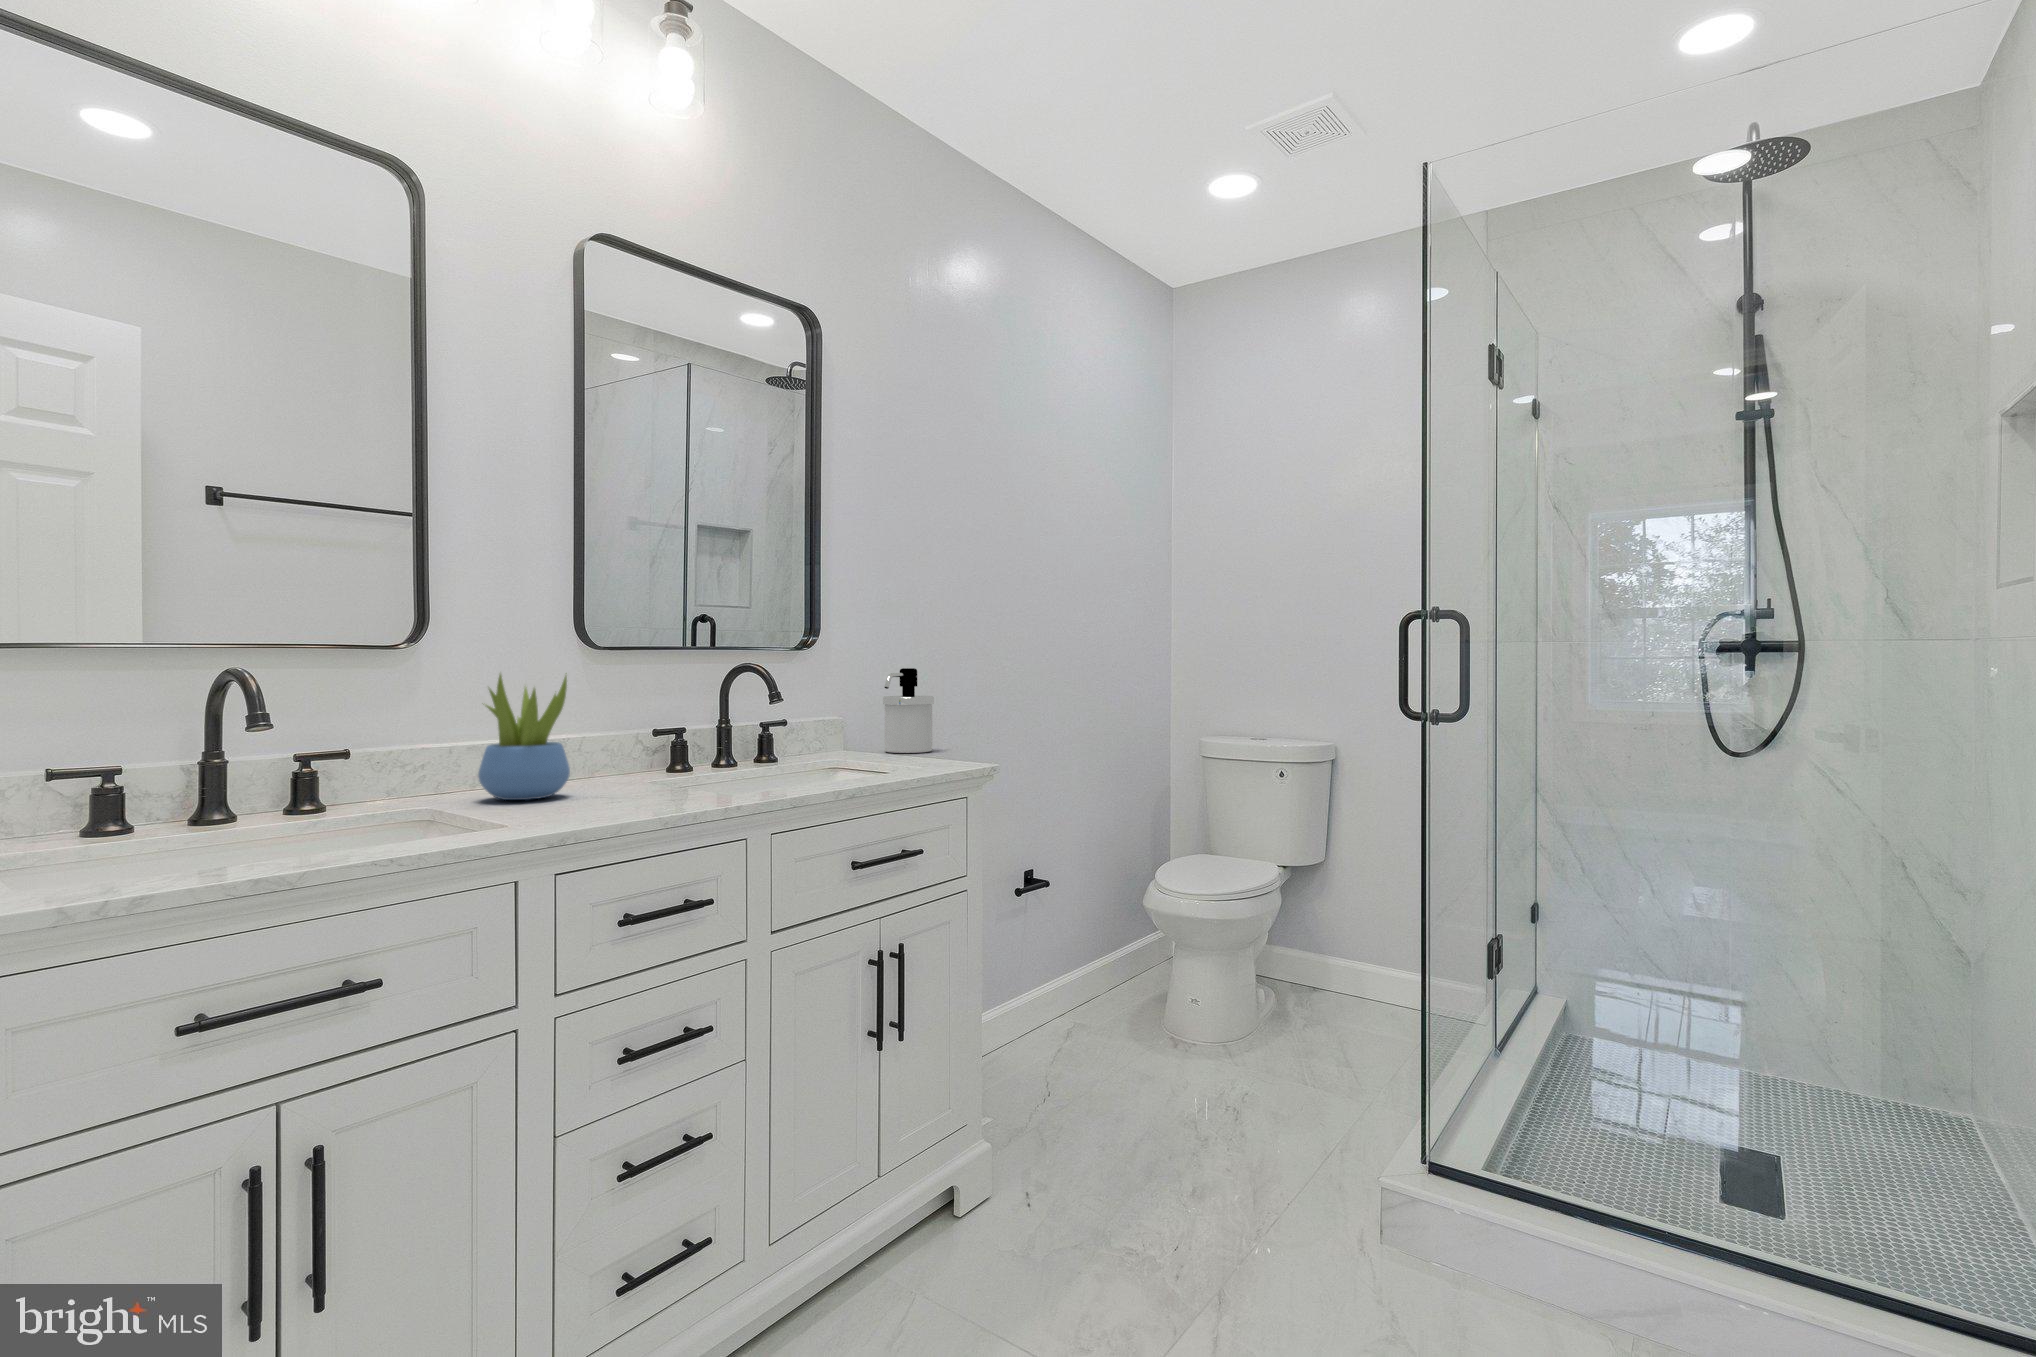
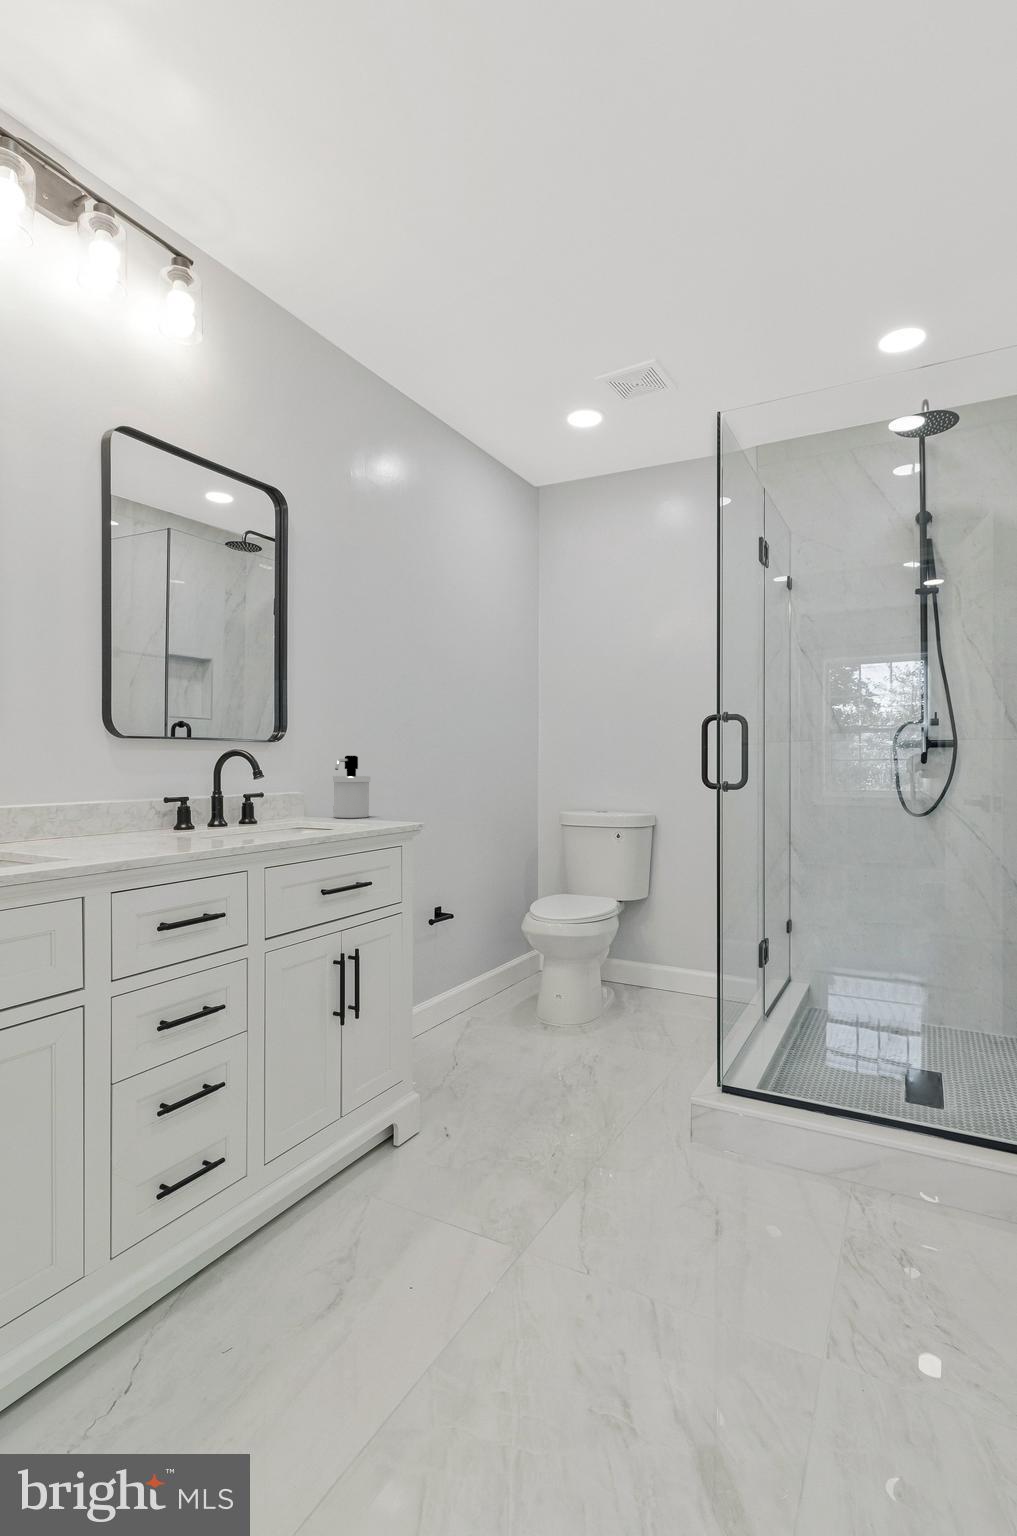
succulent plant: present [478,674,570,800] -> none [42,749,112,845]

